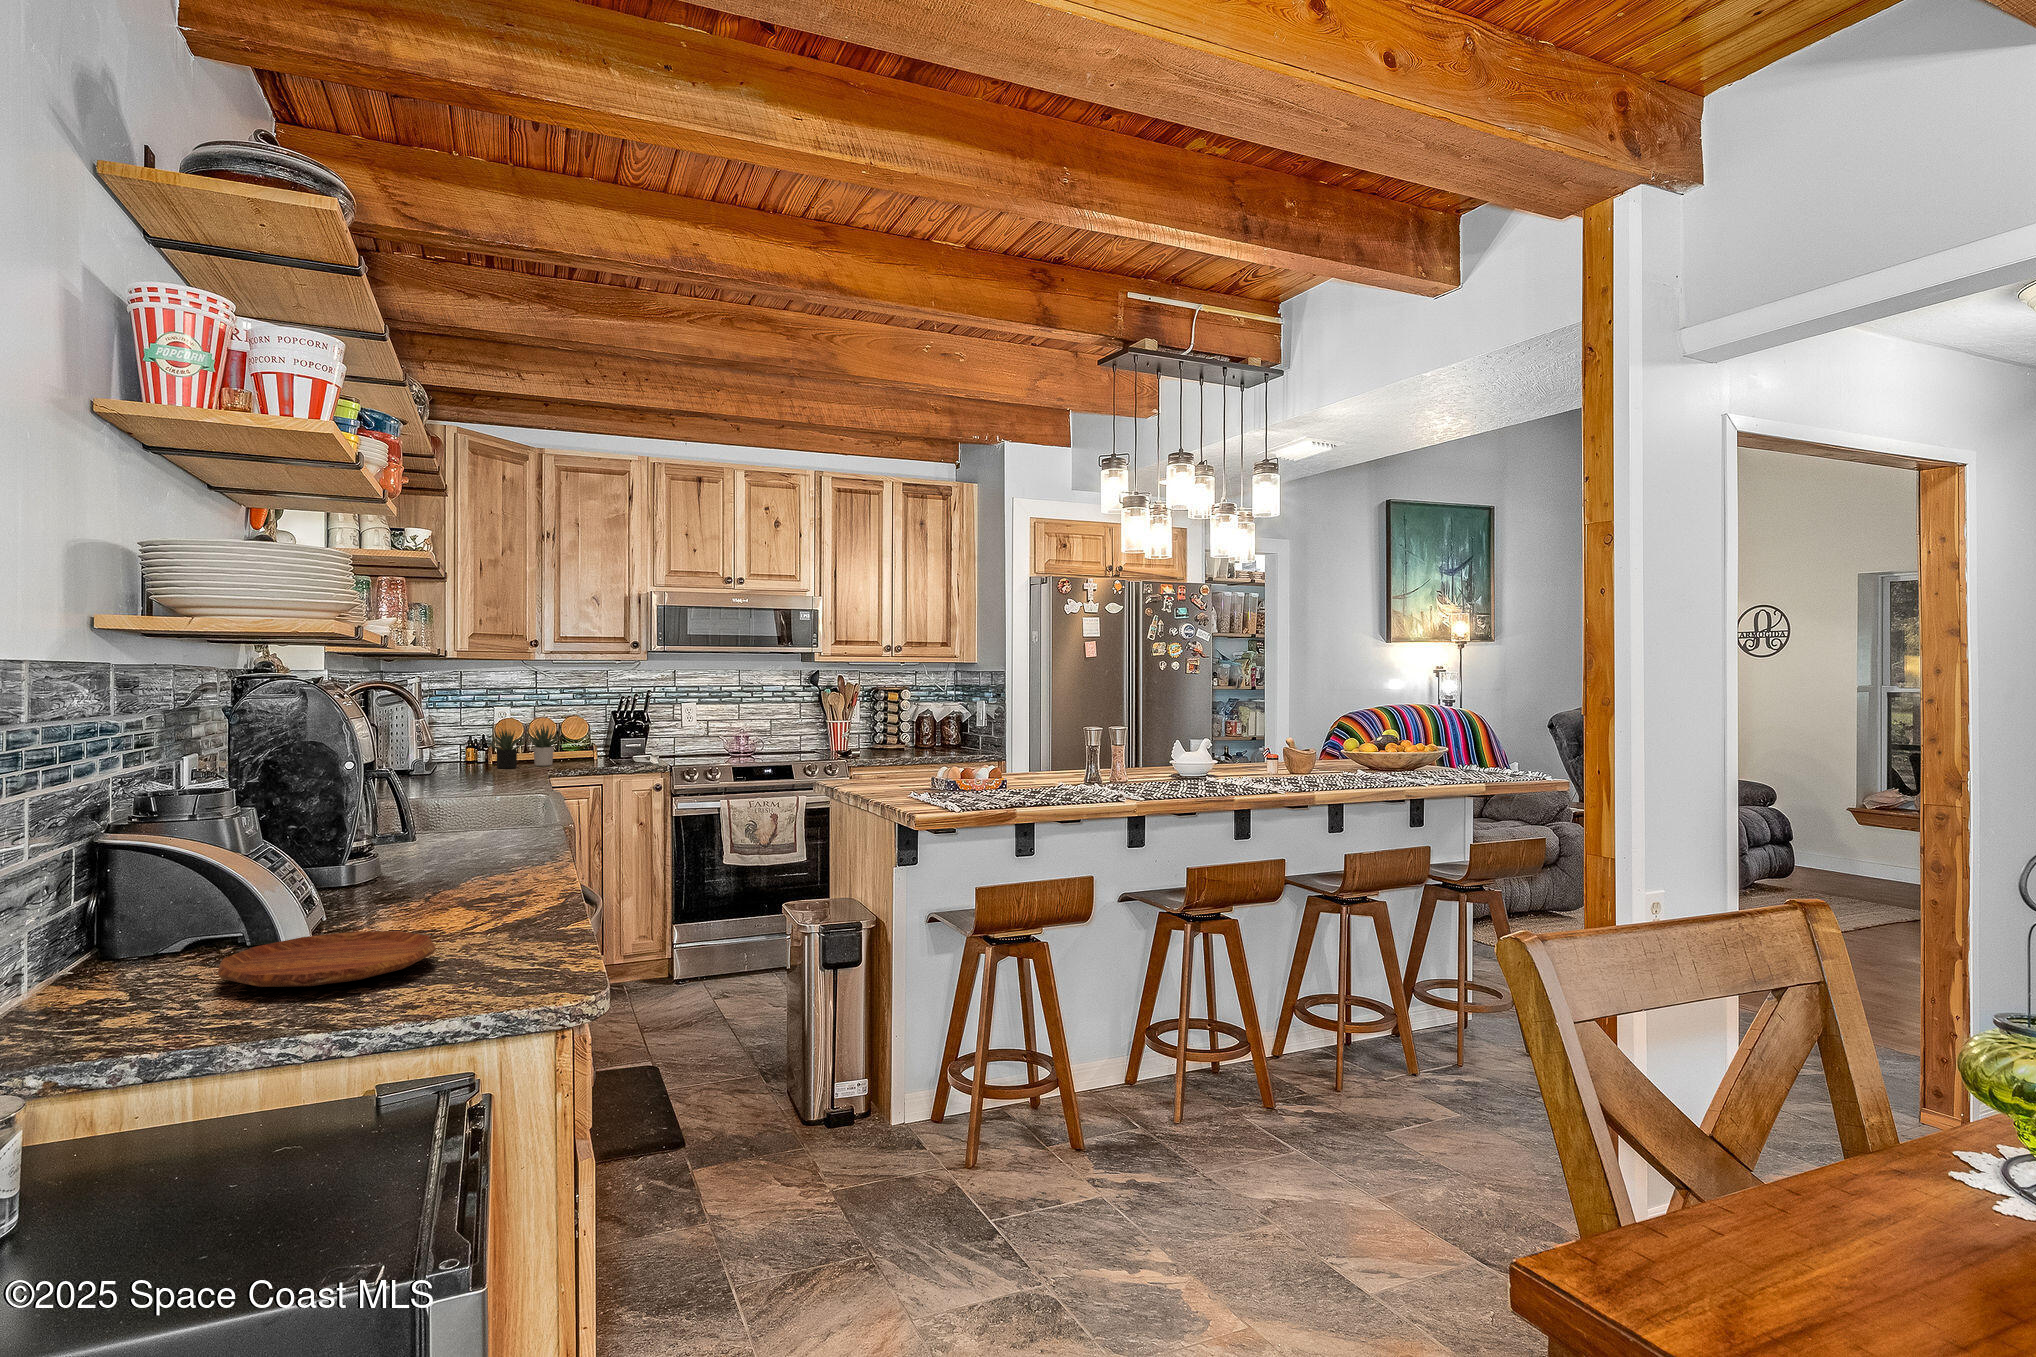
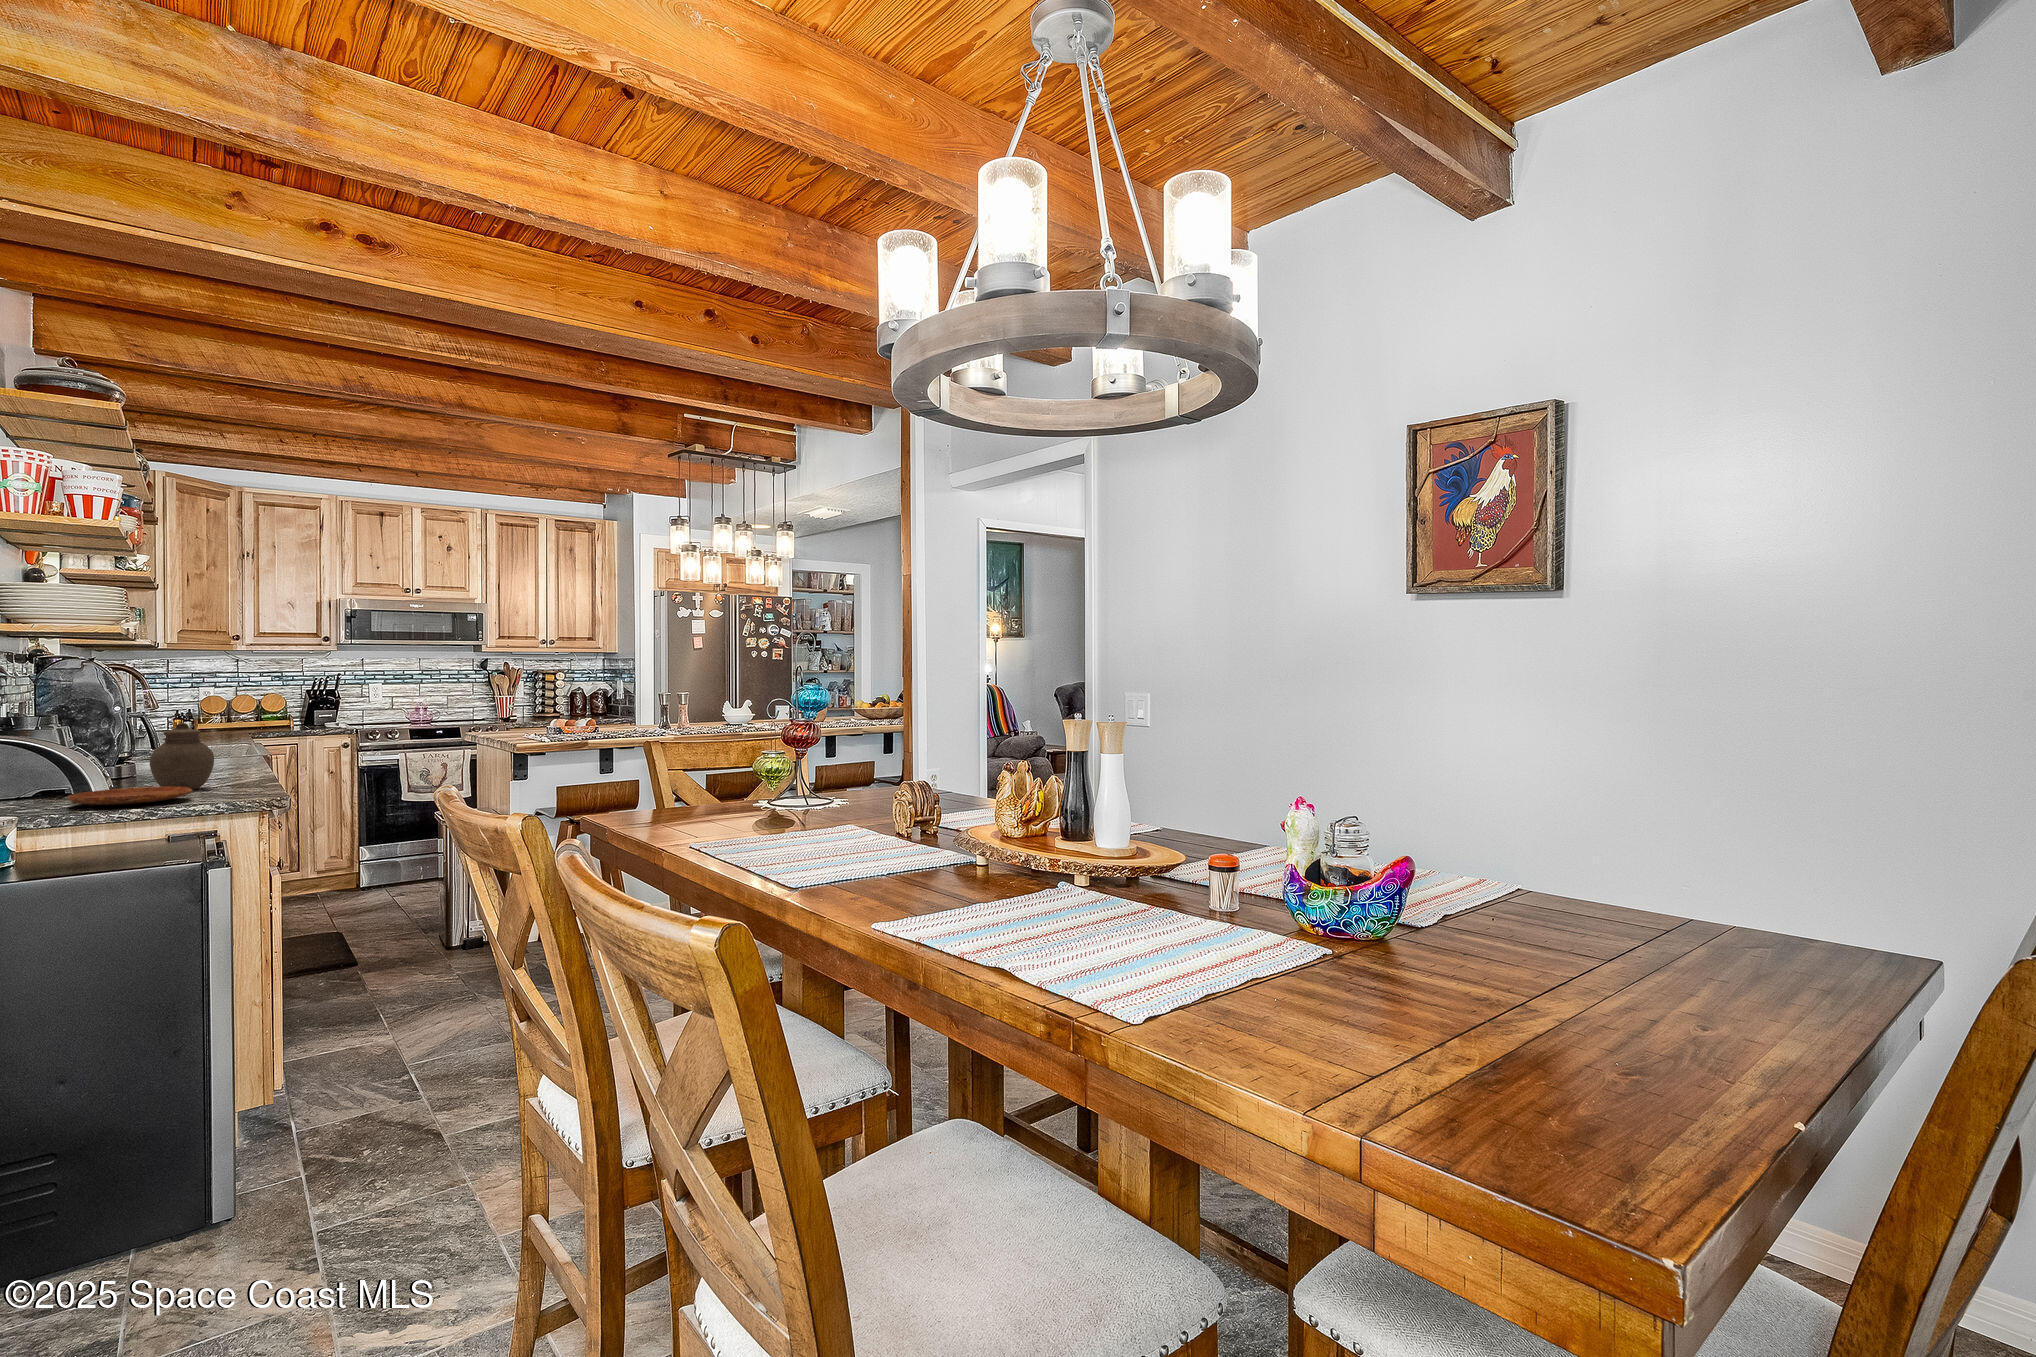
succulent plant: present [488,725,559,768] -> none [194,698,263,733]
jar: none [379,800,481,927] -> present [150,723,214,790]

